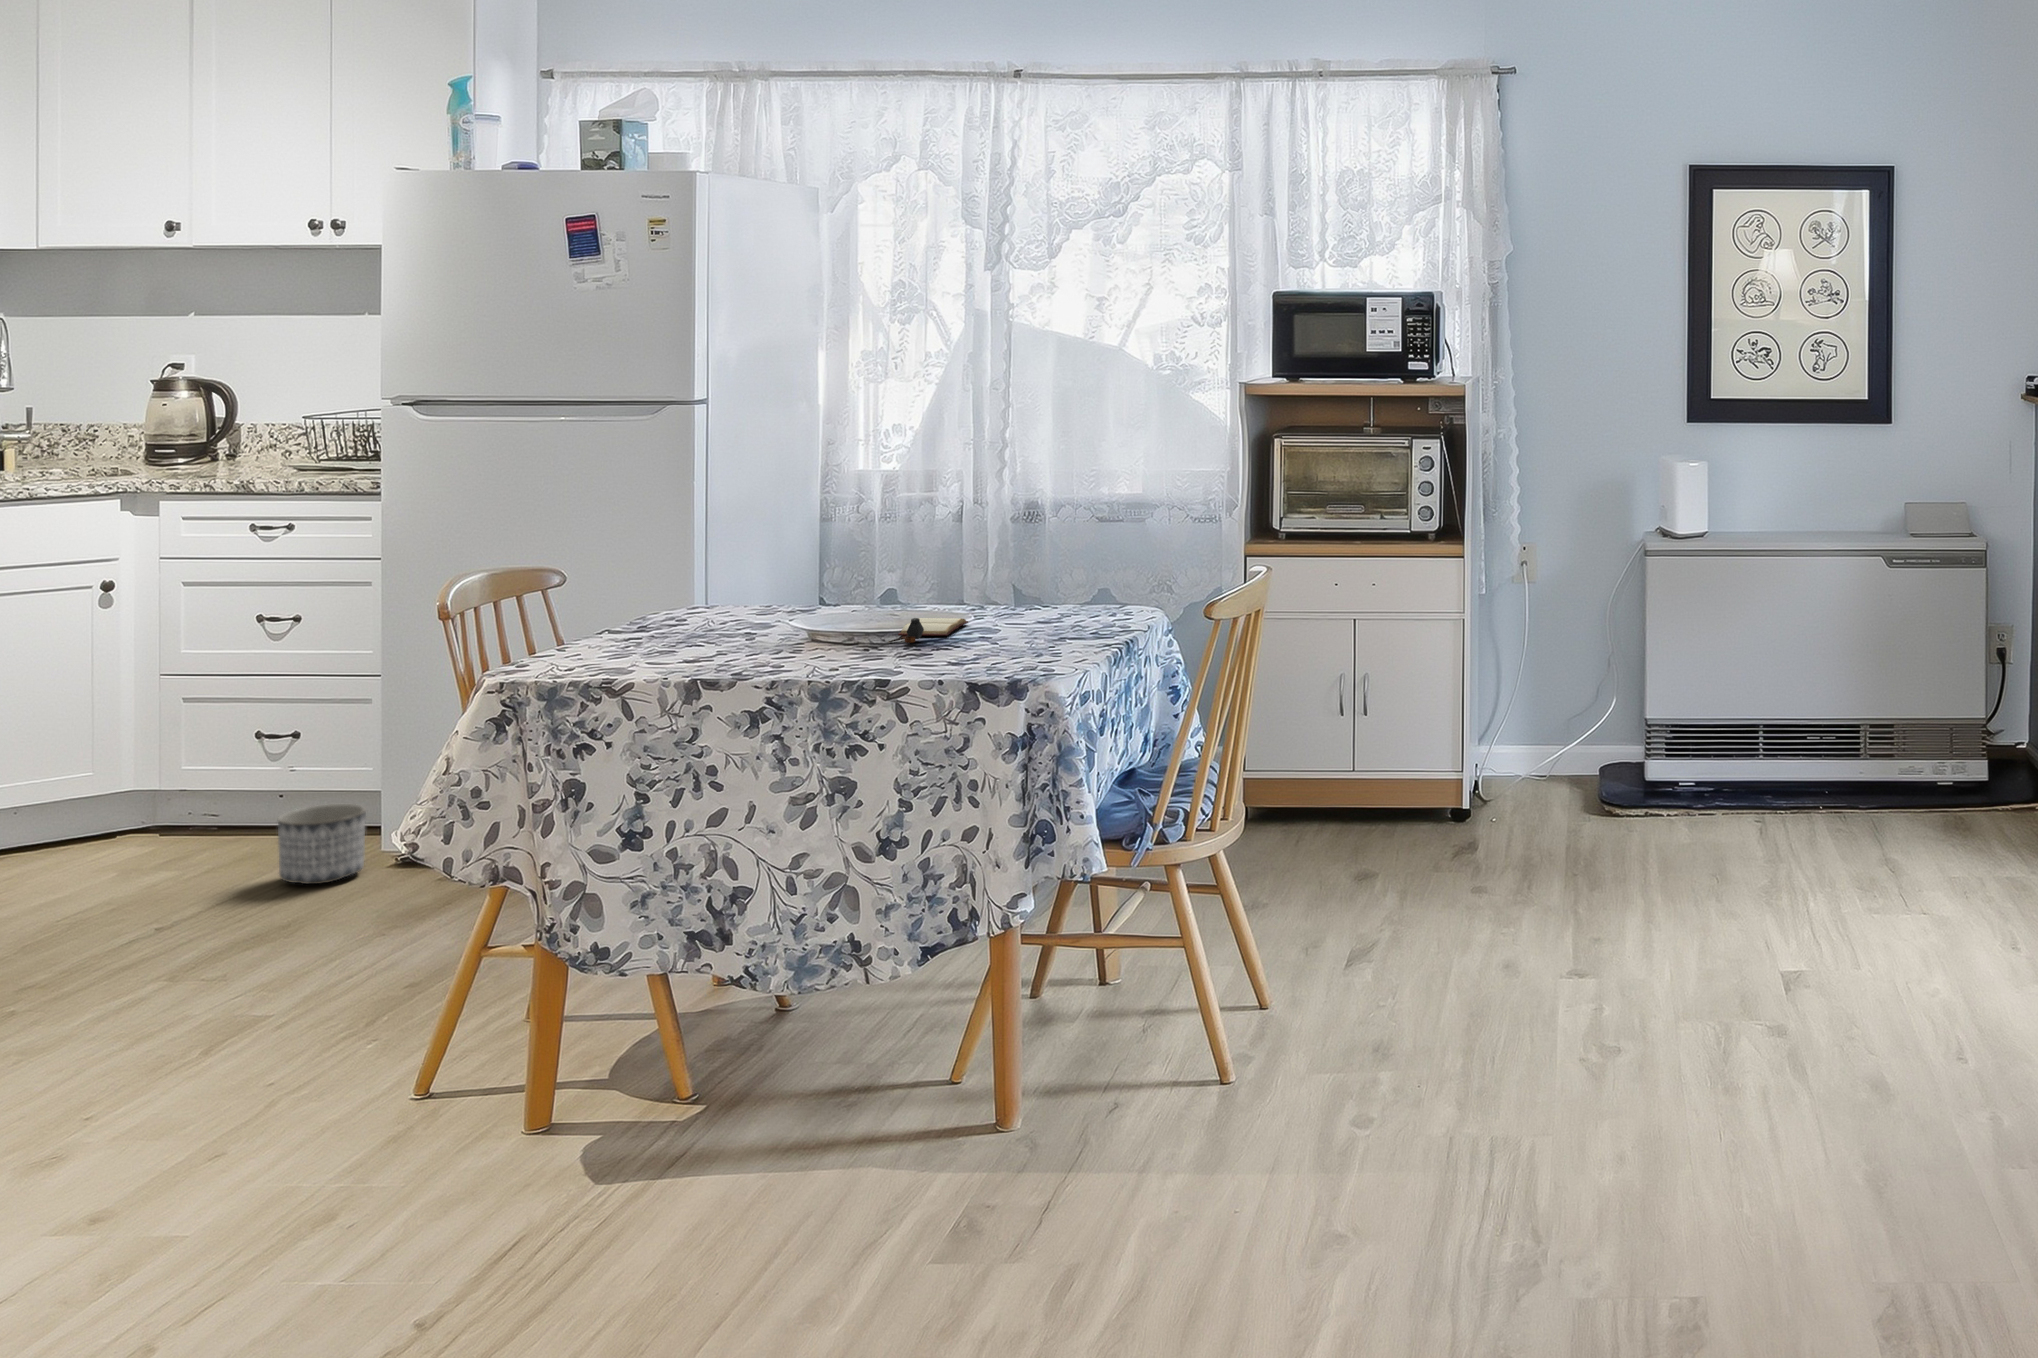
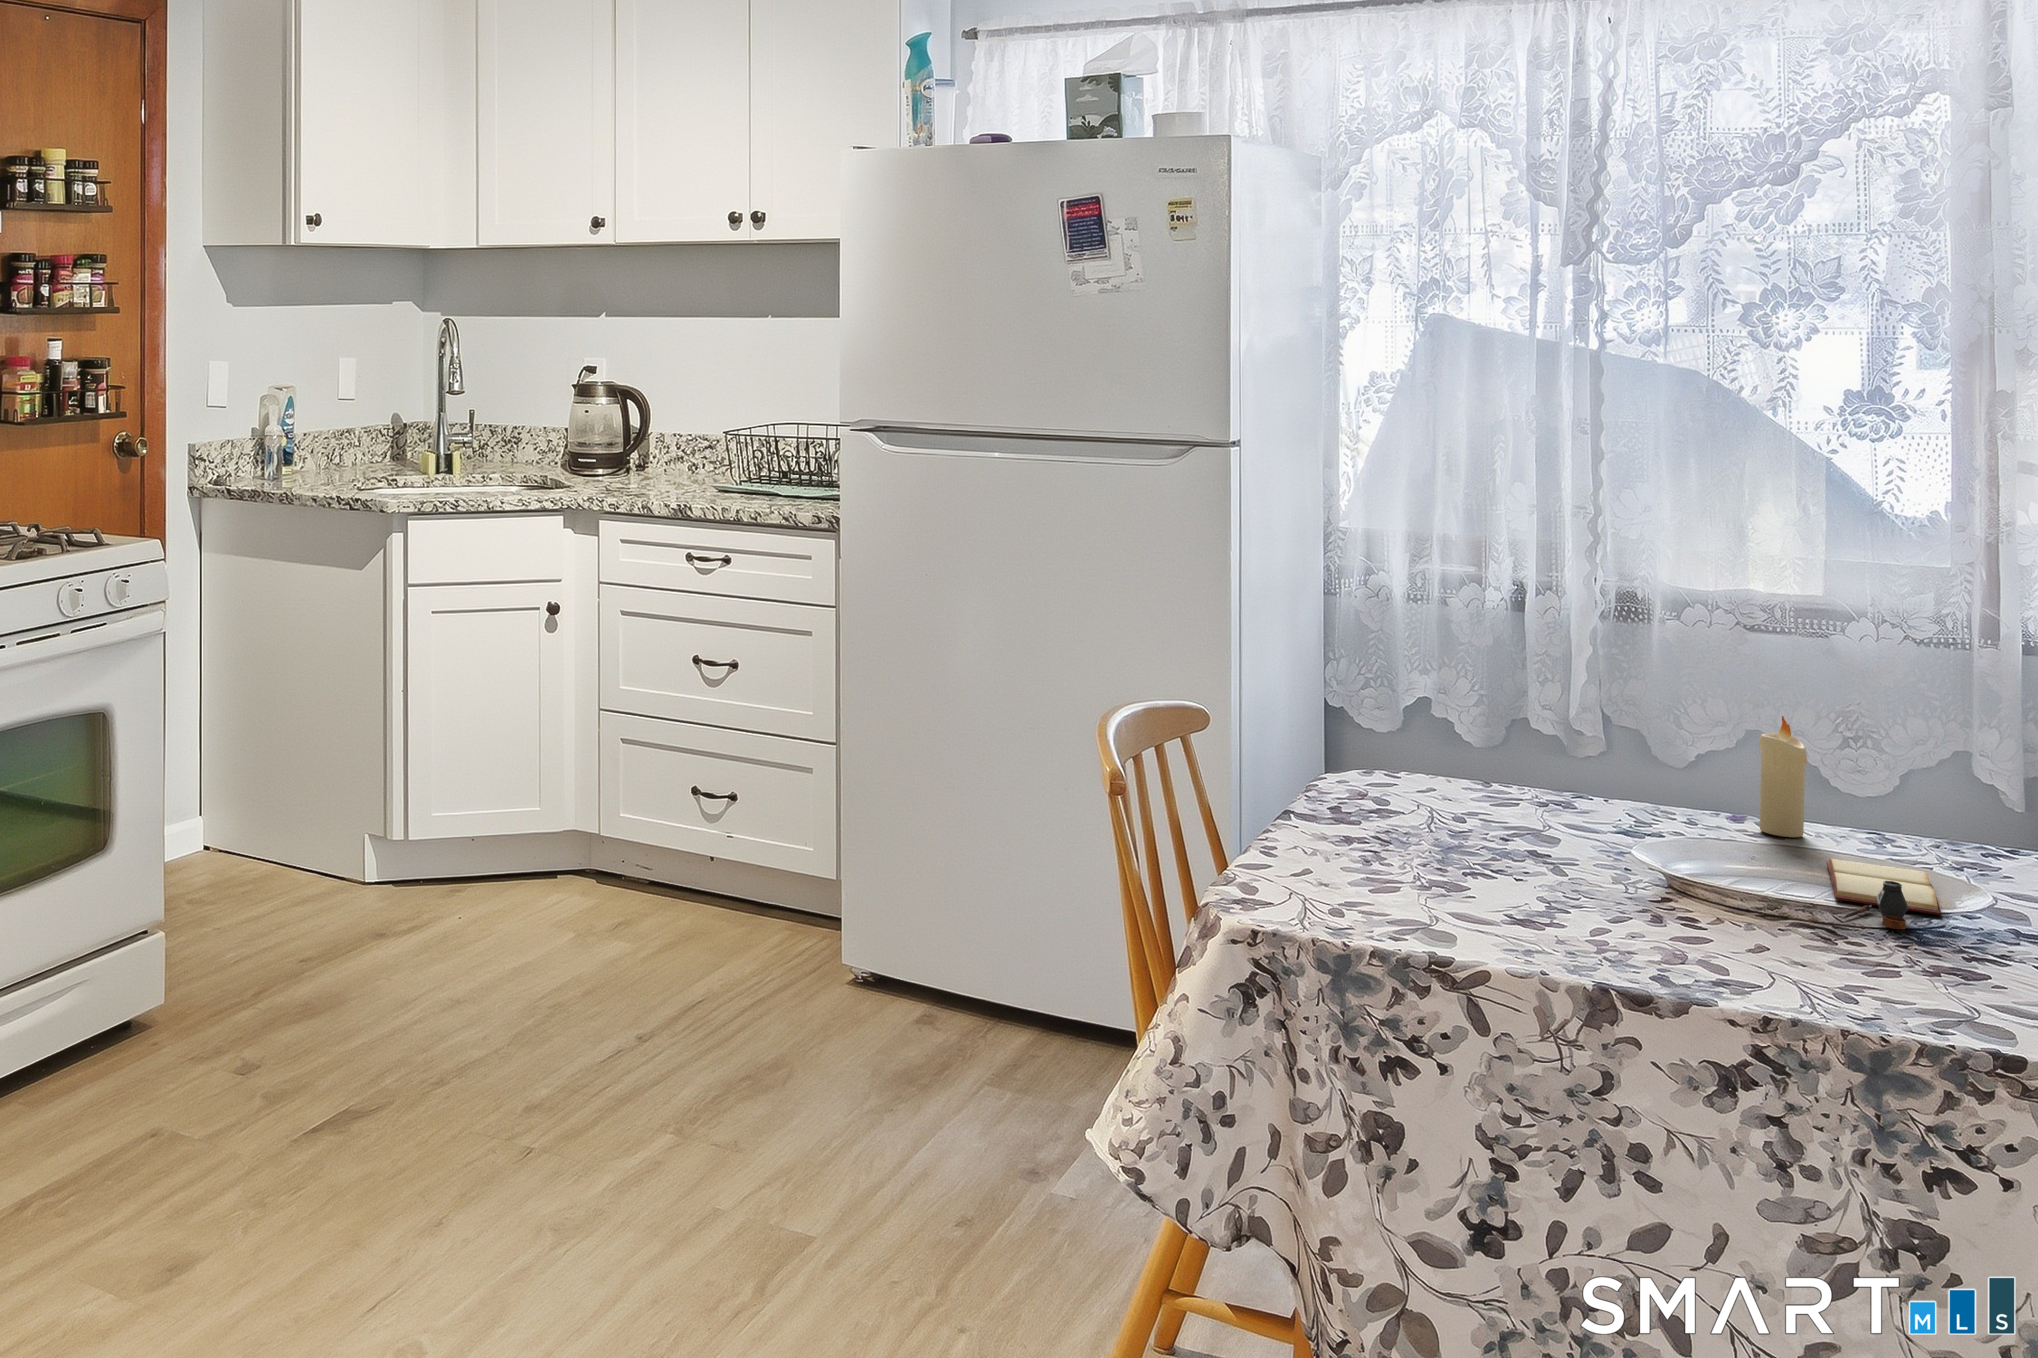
candle: none [909,542,933,615] -> present [1759,716,1807,837]
planter: present [278,804,366,884] -> none [732,888,821,986]

